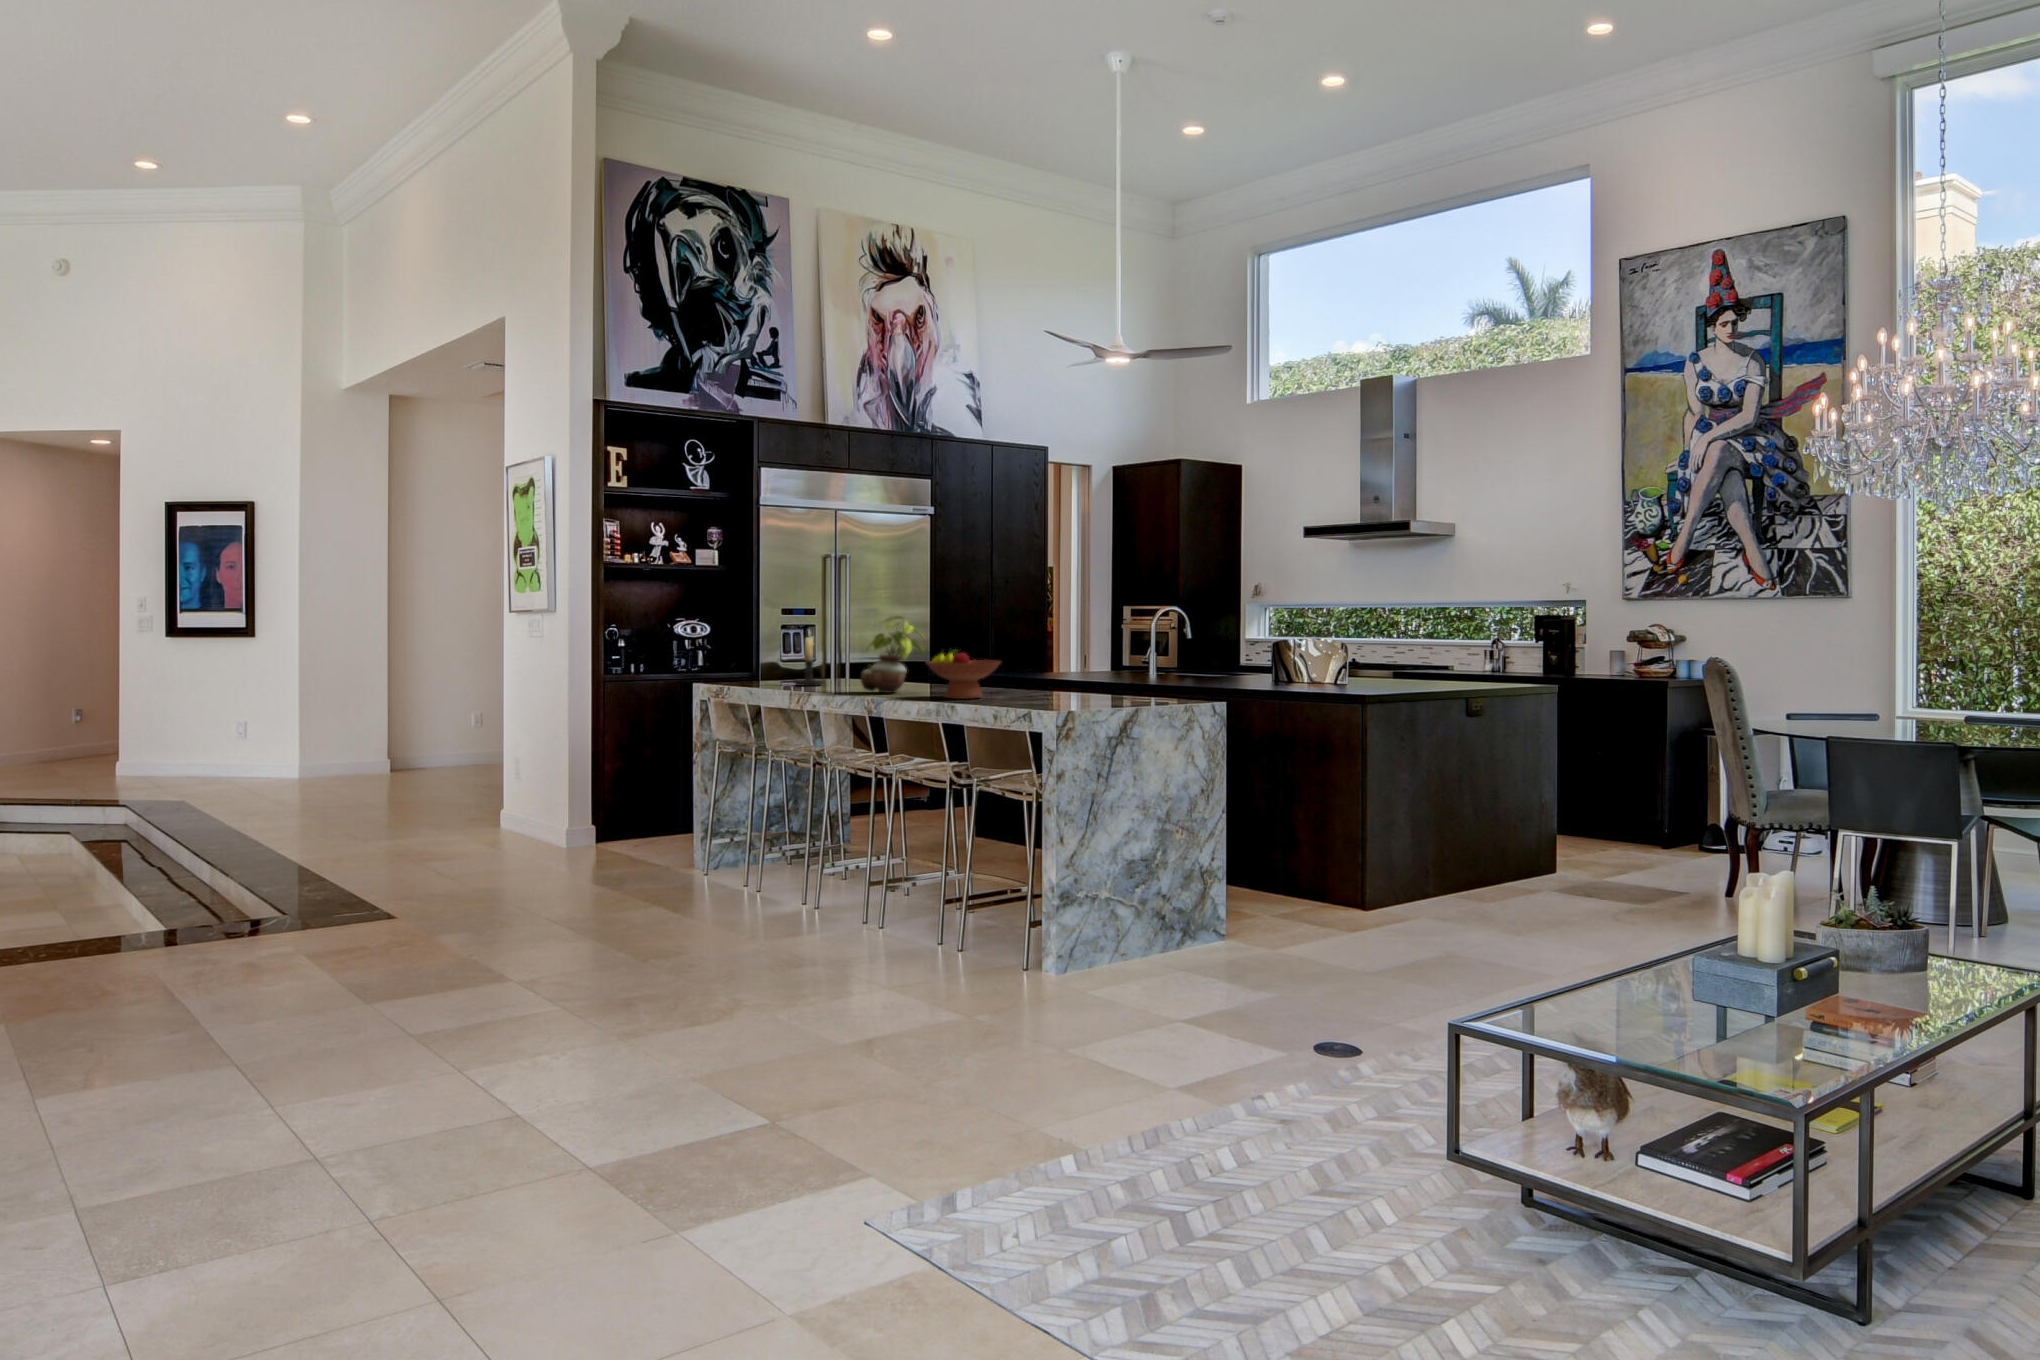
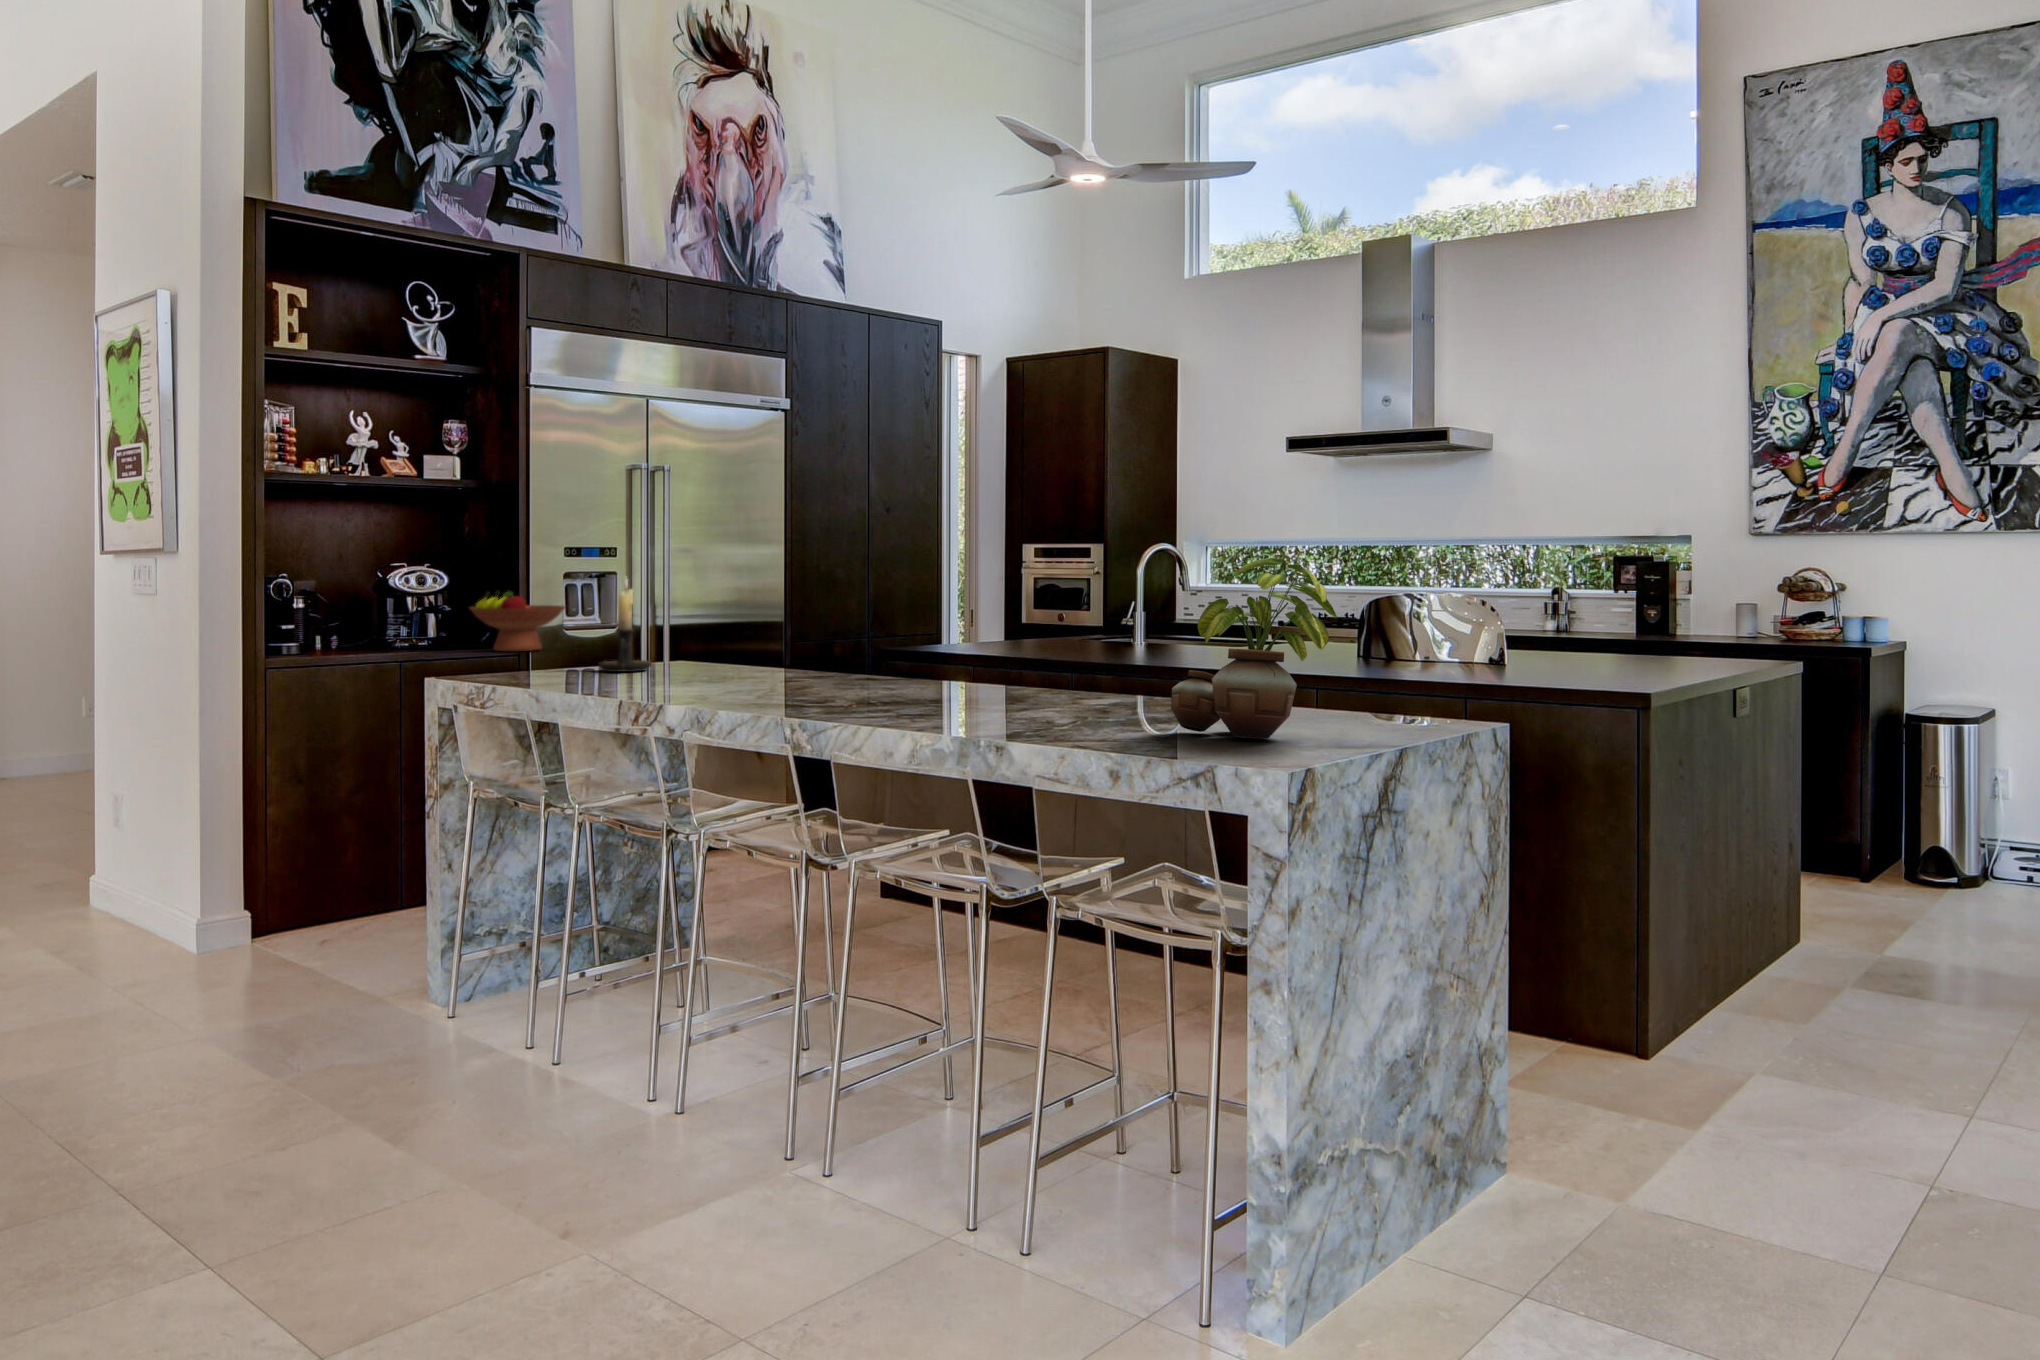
potted plant: present [861,616,925,693] -> present [1171,558,1337,739]
fruit bowl: present [926,649,1000,699] -> present [470,591,565,651]

